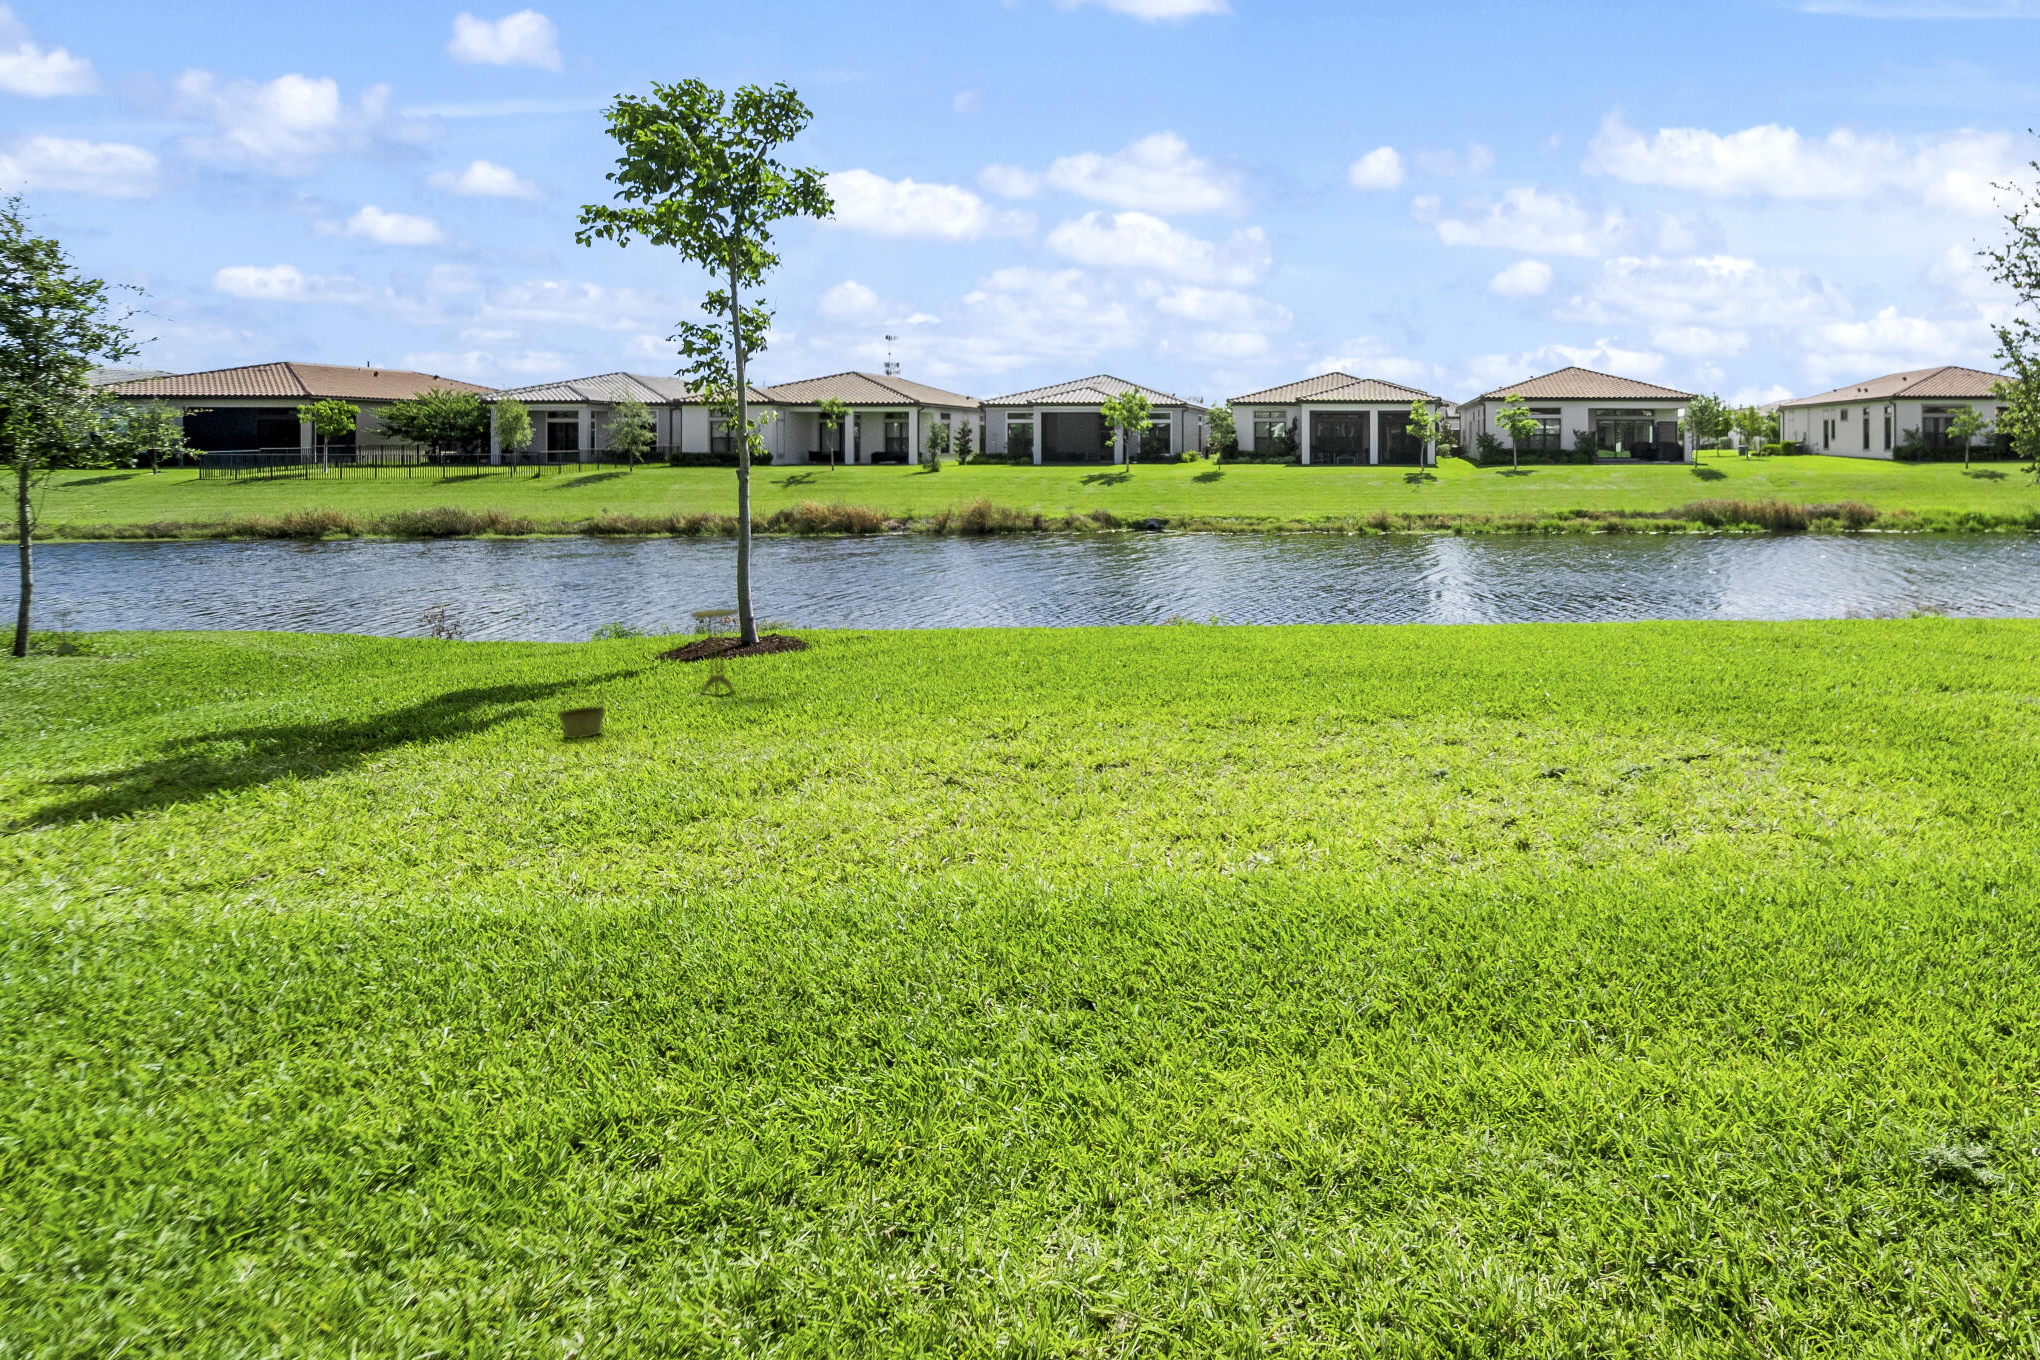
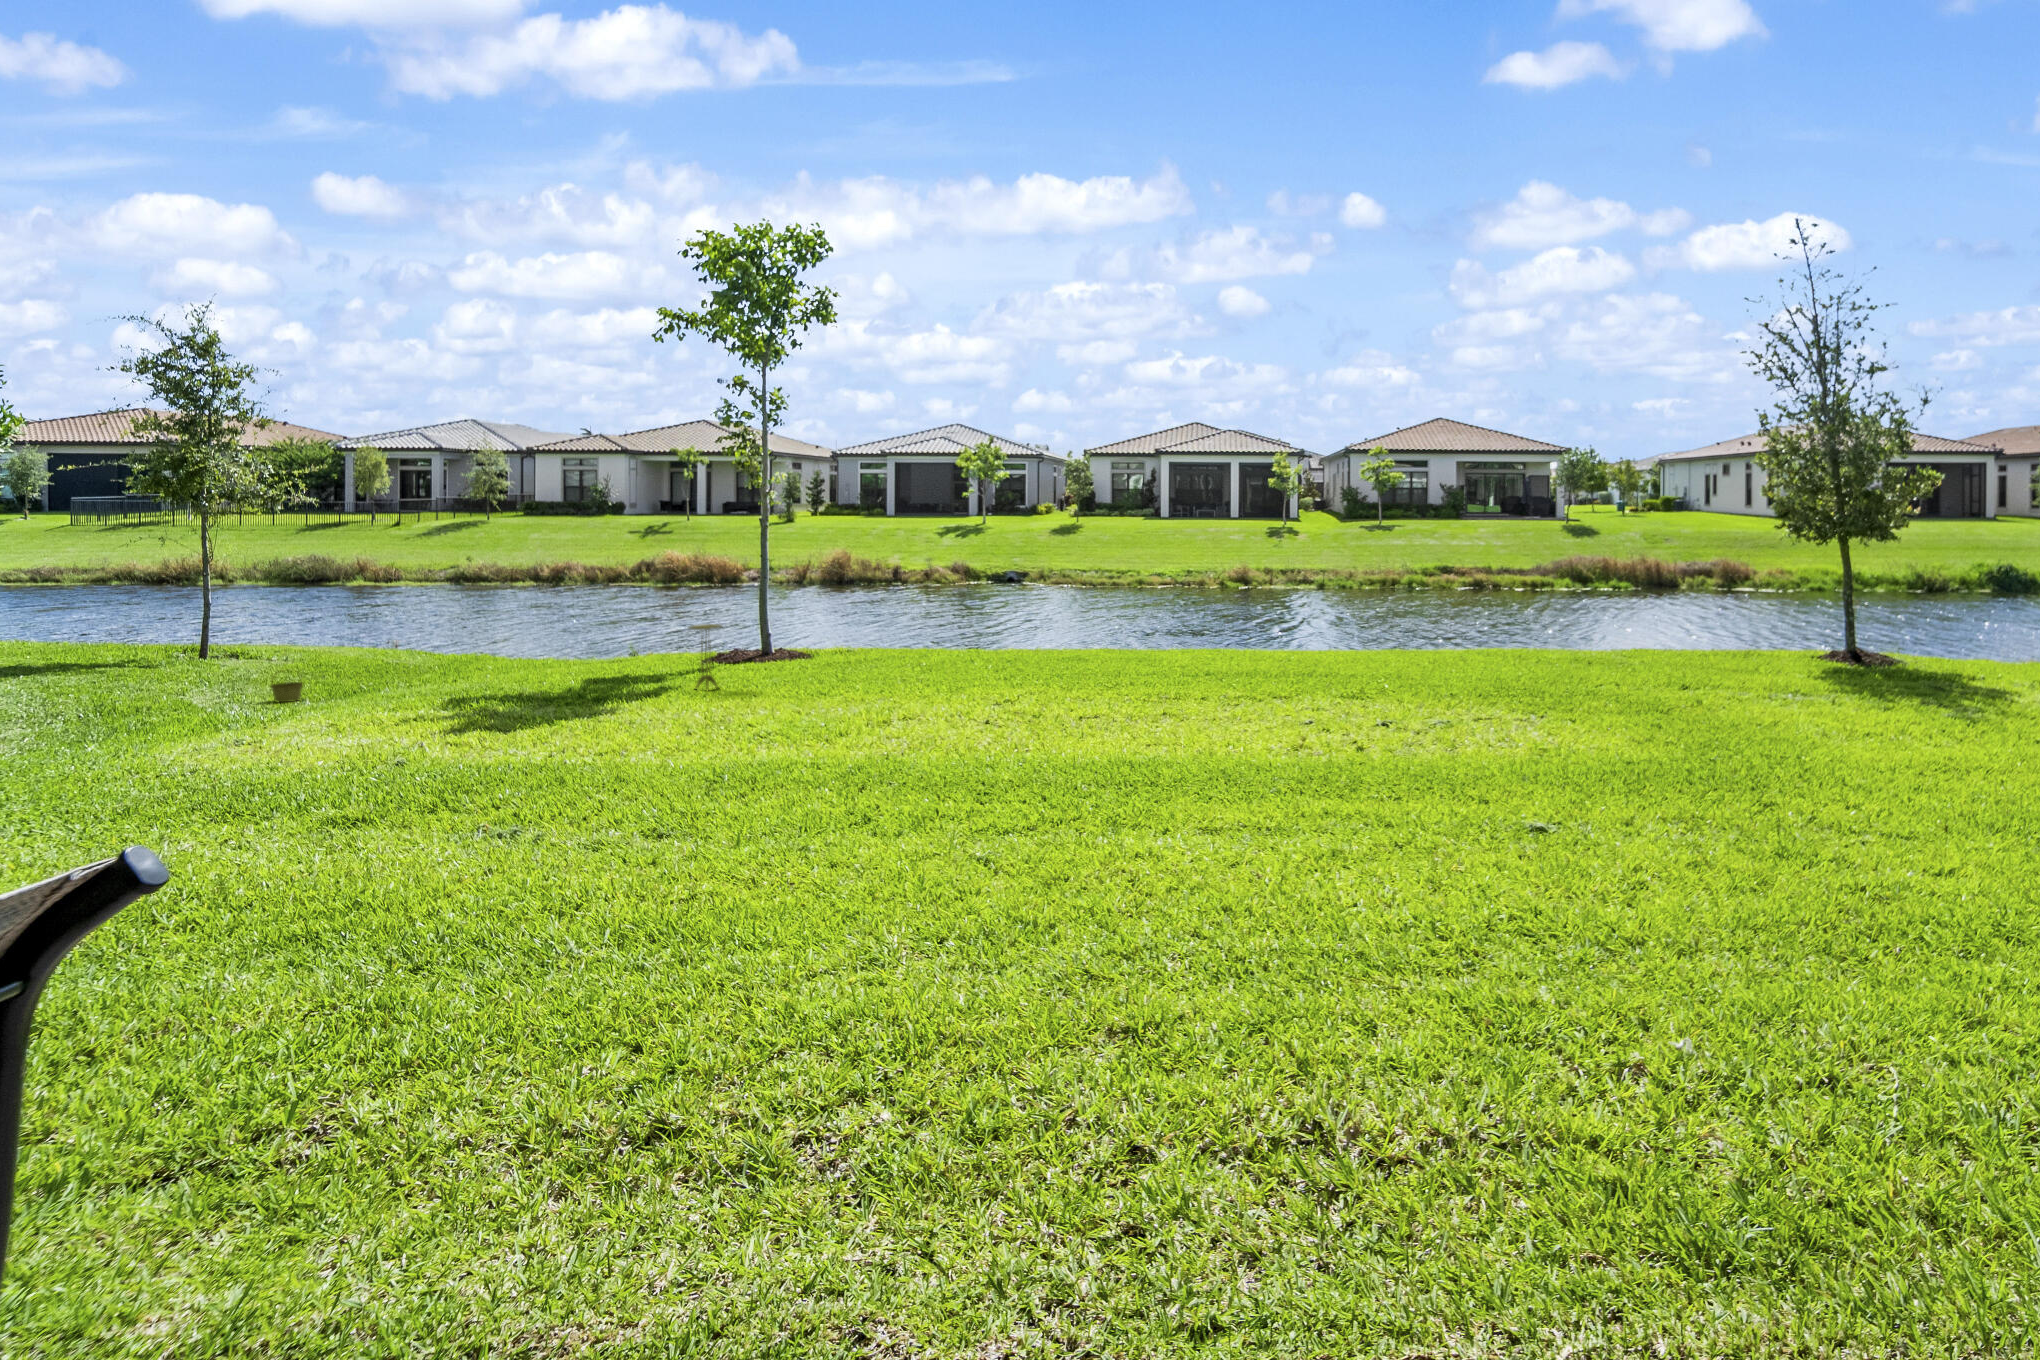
potted plant: present [51,611,78,654] -> none [147,624,175,662]
basket: present [558,692,605,738] -> present [271,682,303,702]

